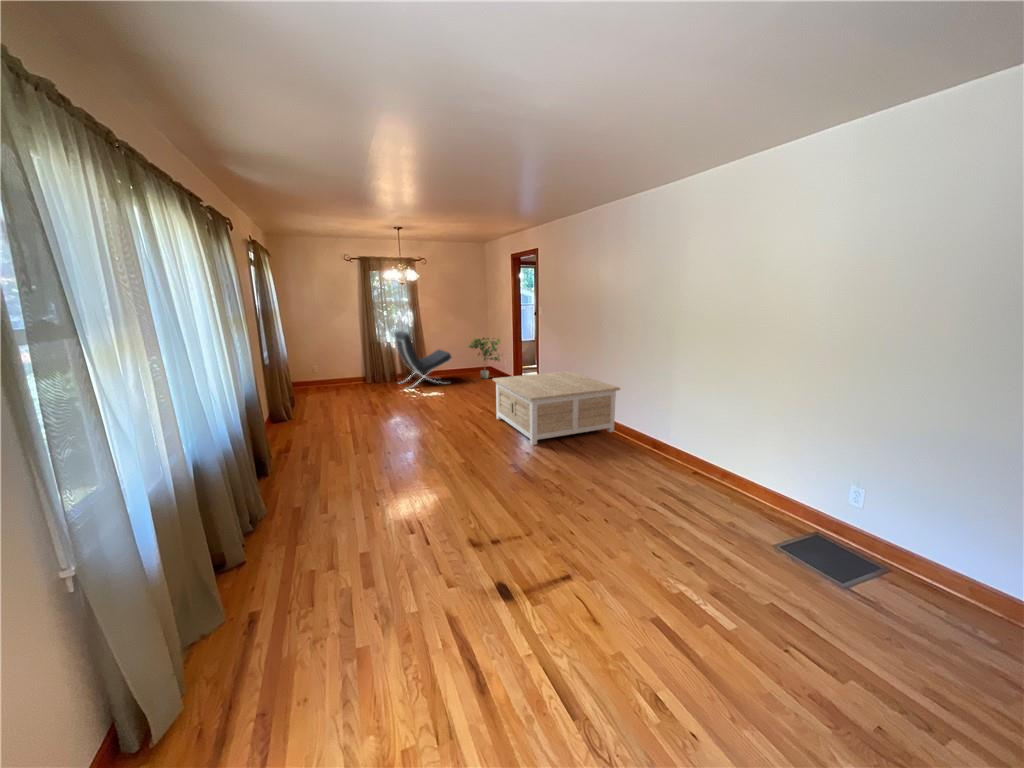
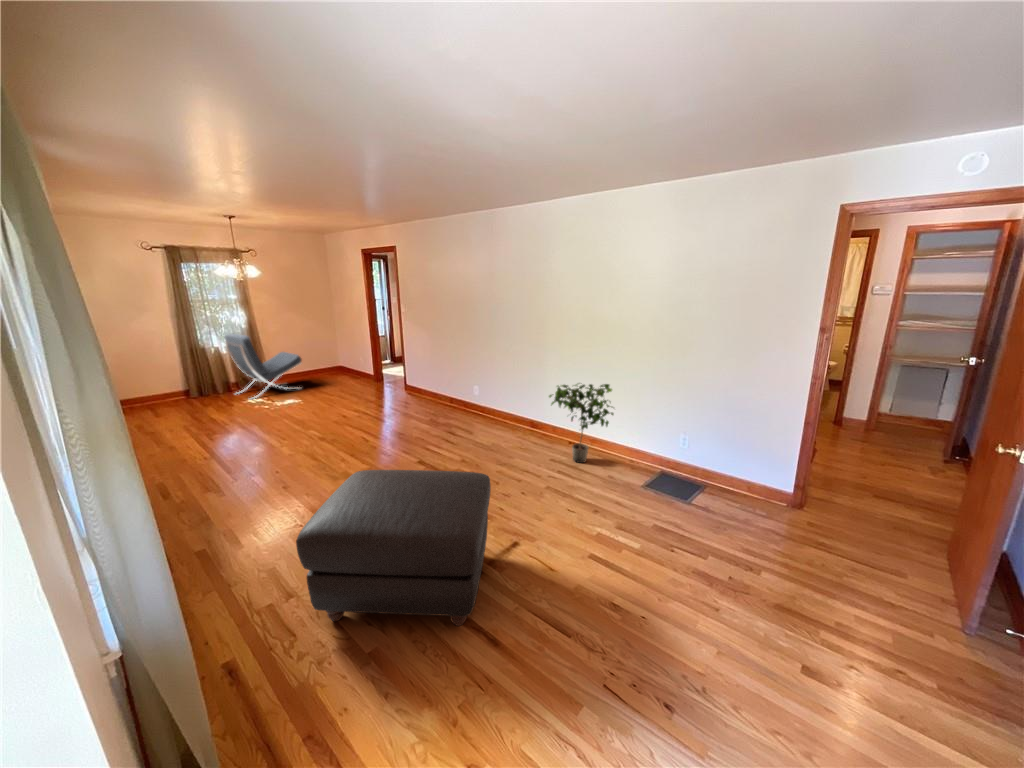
potted plant: present [469,338,500,379] -> present [549,384,614,463]
coffee table: present [493,371,620,445] -> none [371,367,498,441]
ottoman: none [315,459,536,653] -> present [296,470,491,626]

